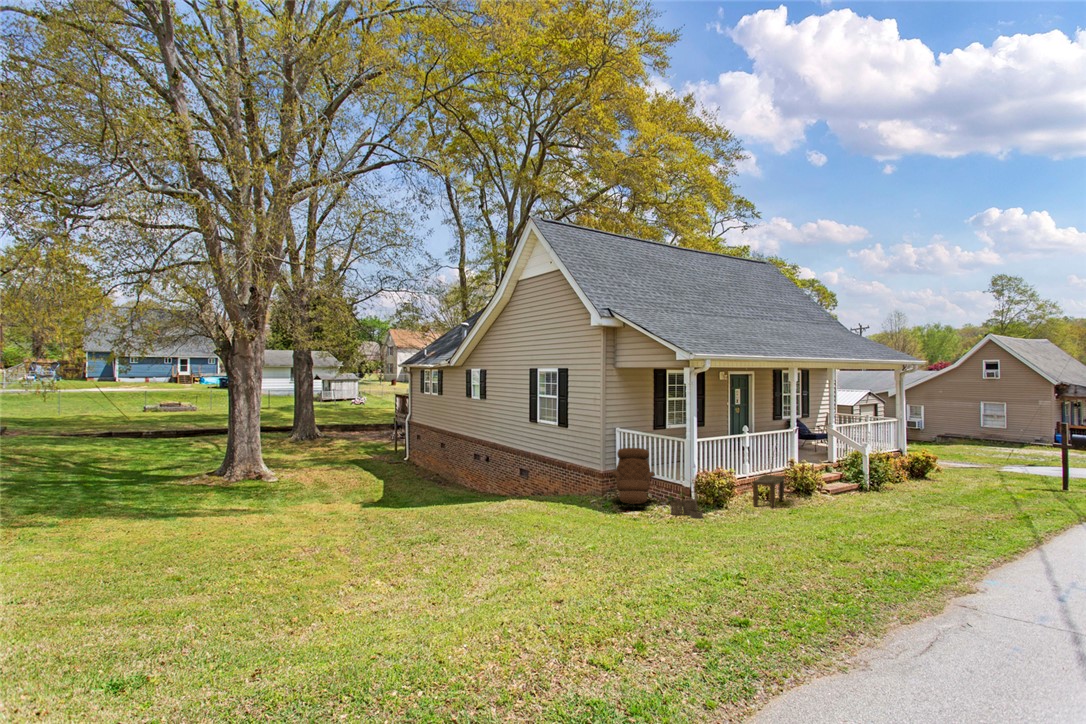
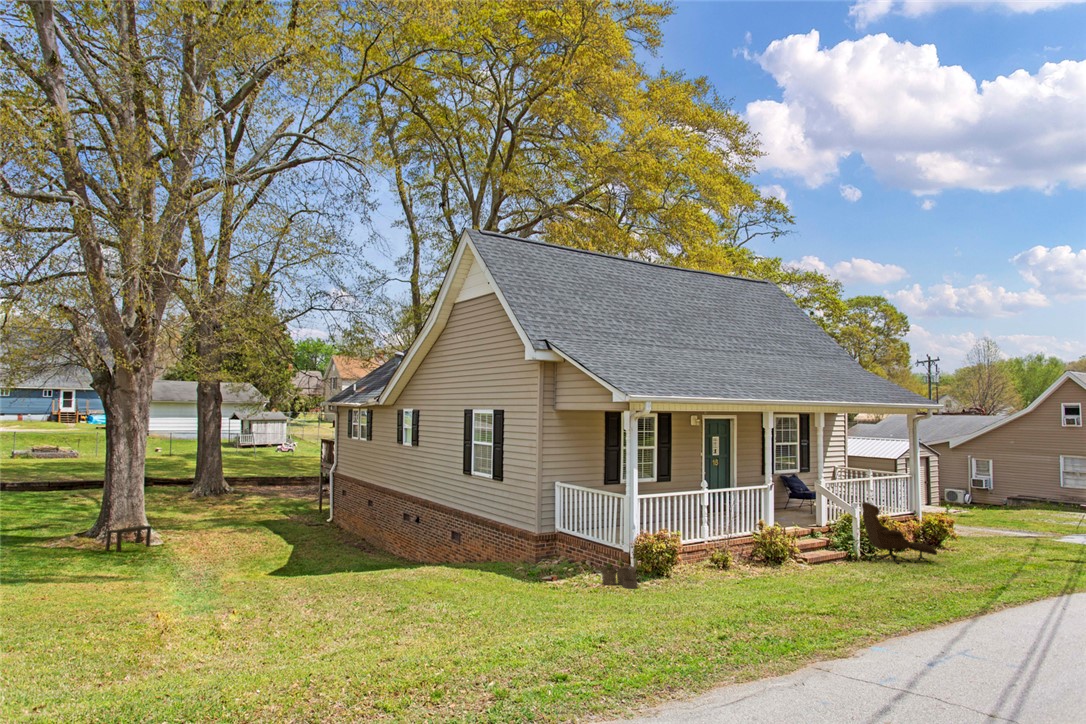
lounge chair: present [612,448,655,511] -> present [862,502,937,564]
bench: present [752,475,785,508] -> present [106,525,152,552]

